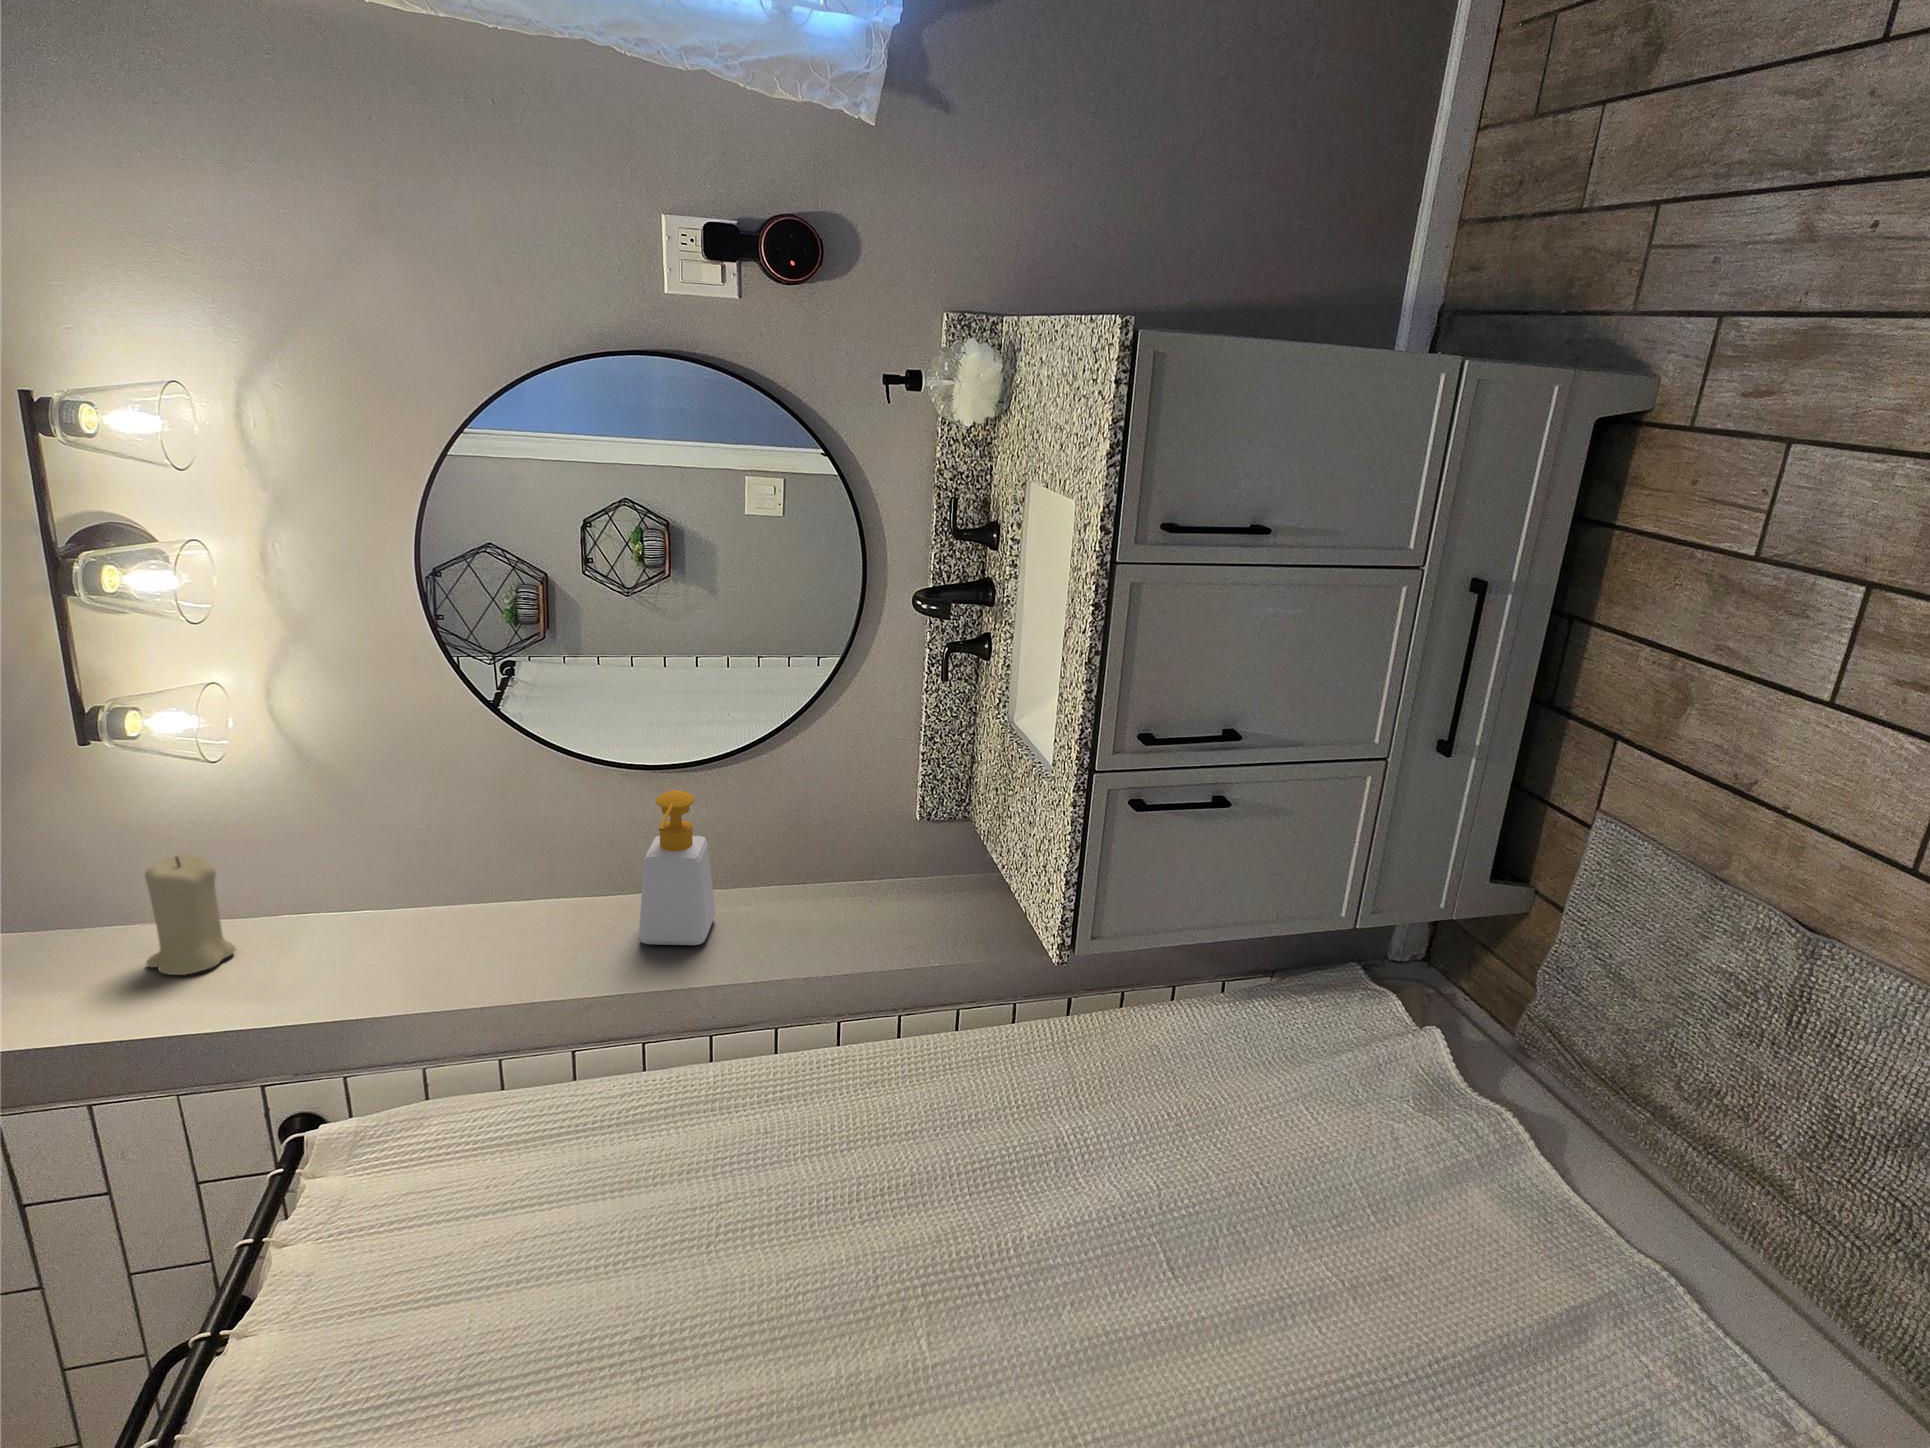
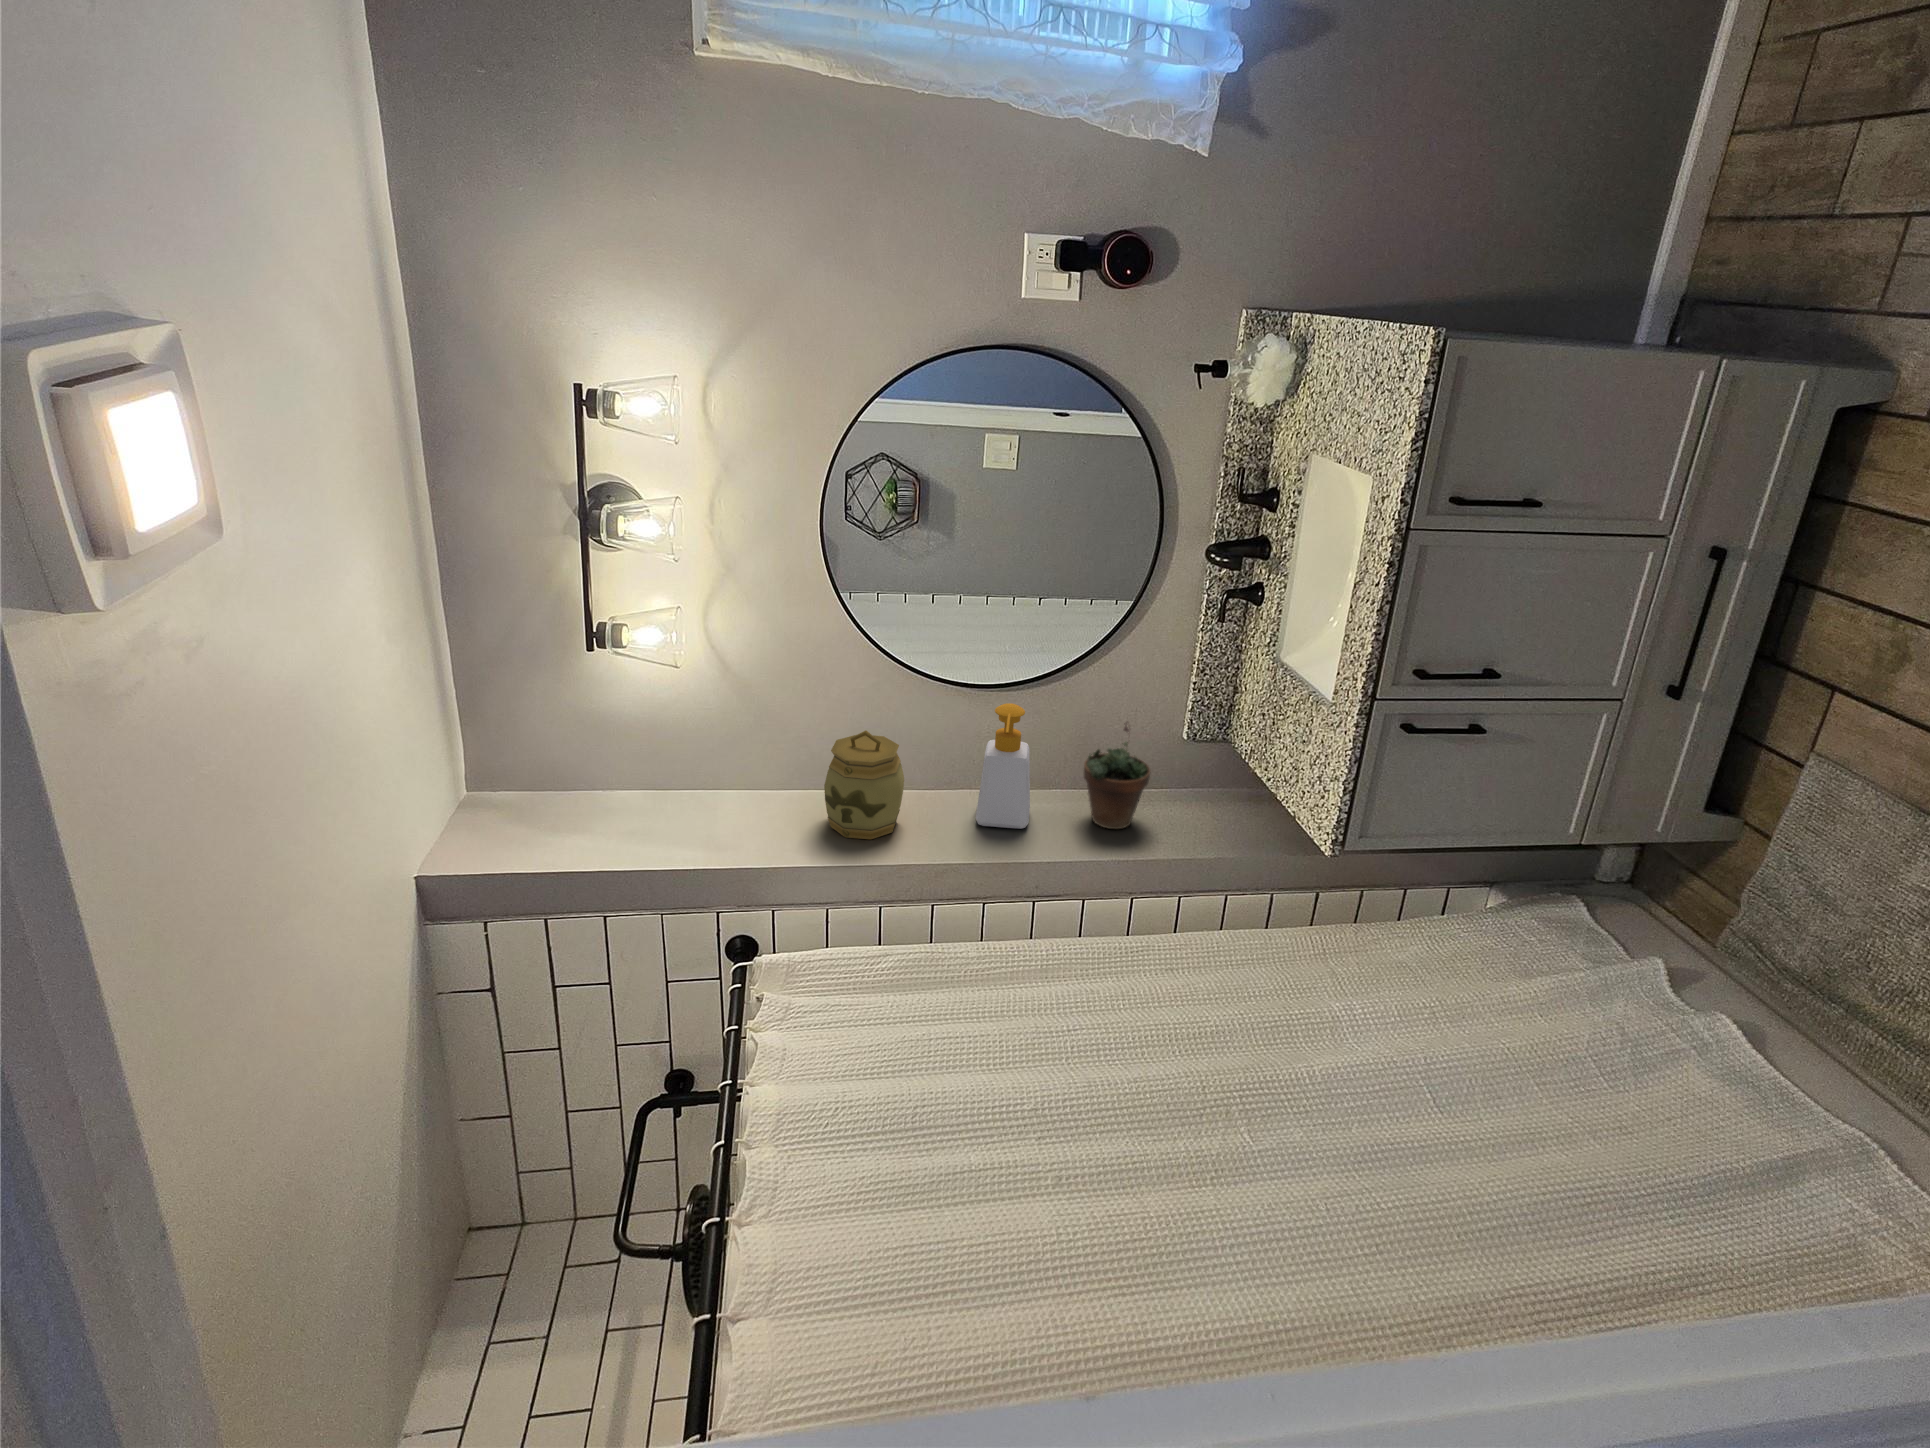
succulent plant: none [777,806,859,938] -> present [1084,723,1151,829]
jar: none [426,834,541,973] -> present [824,731,904,839]
candle: present [145,853,236,975] -> none [623,735,682,826]

